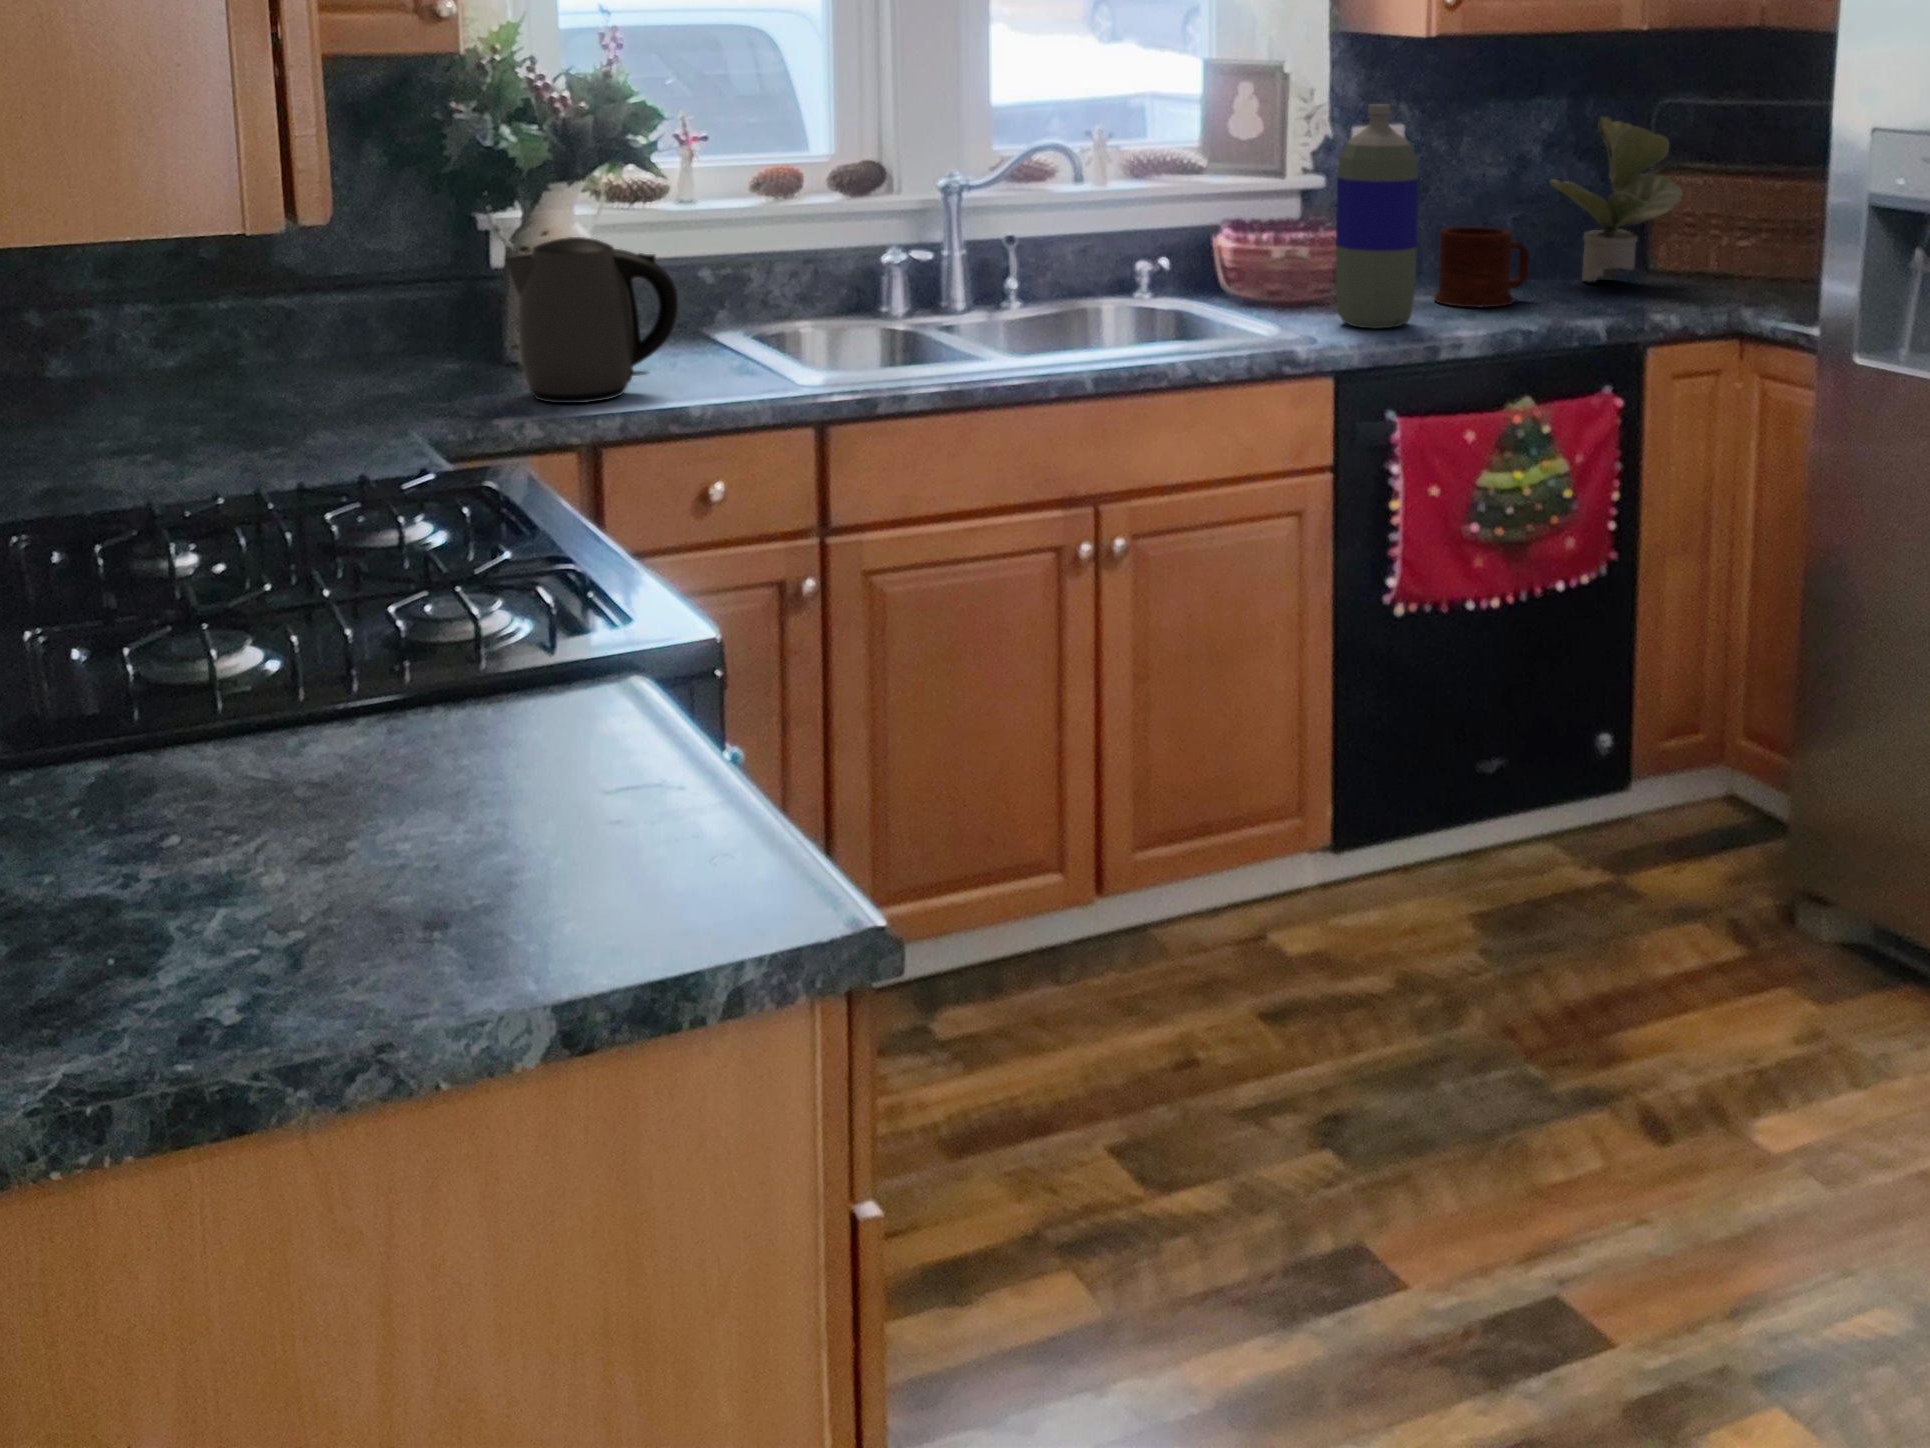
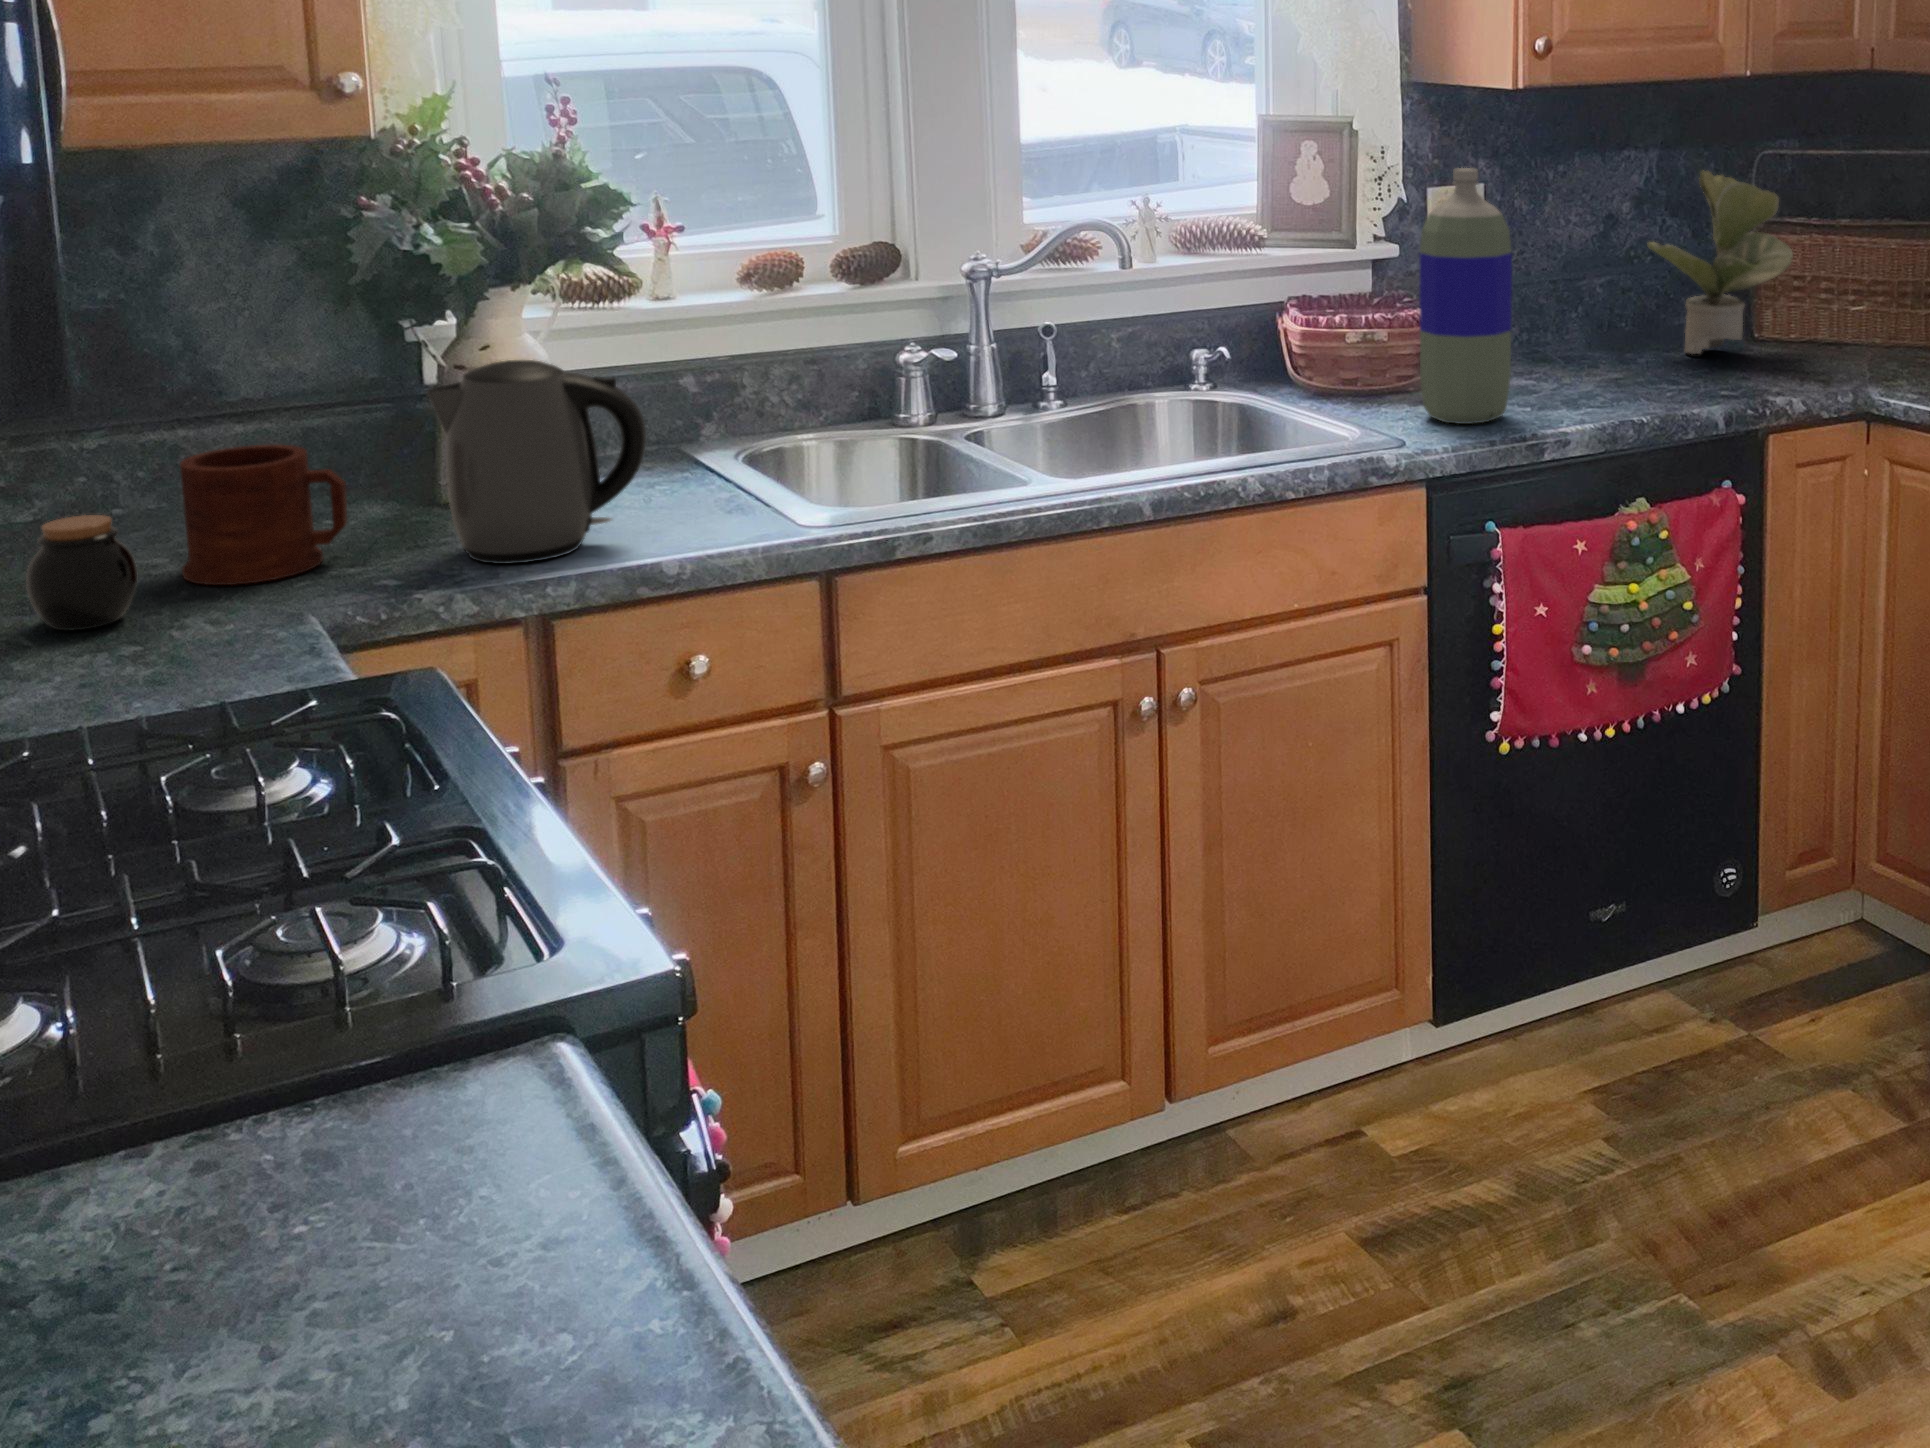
mug: present [1434,227,1529,307] -> present [180,445,347,585]
jar: none [198,346,281,436] -> present [26,515,137,630]

